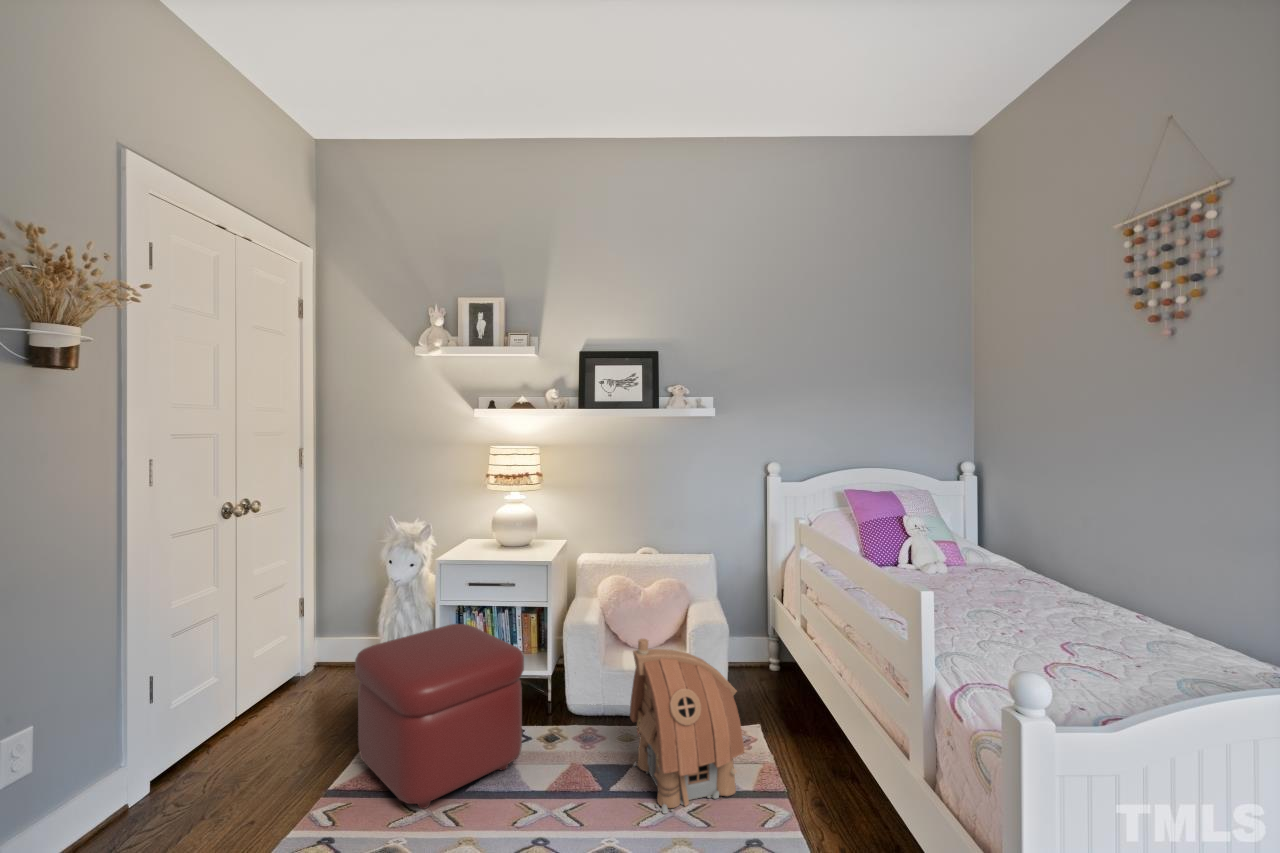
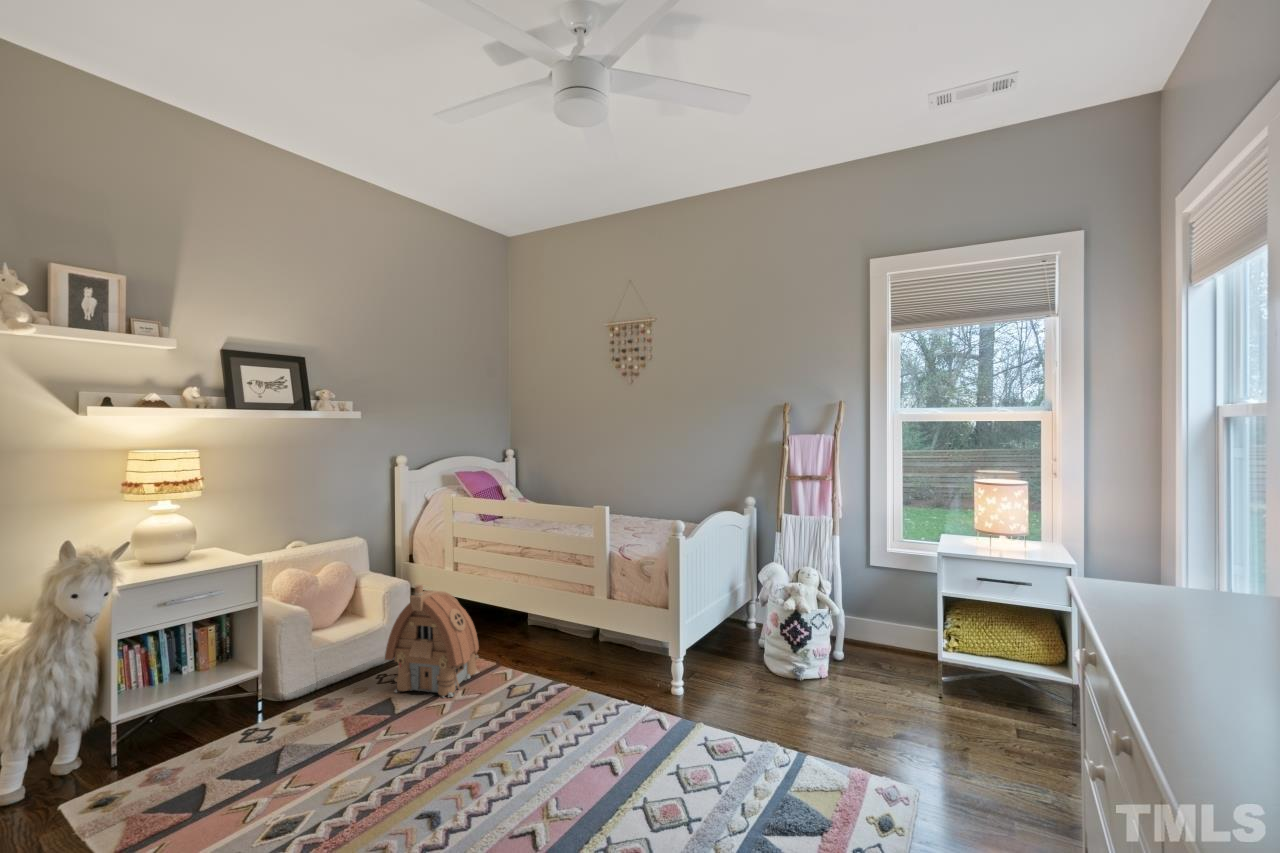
ottoman: present [355,624,524,809] -> none [110,631,314,811]

